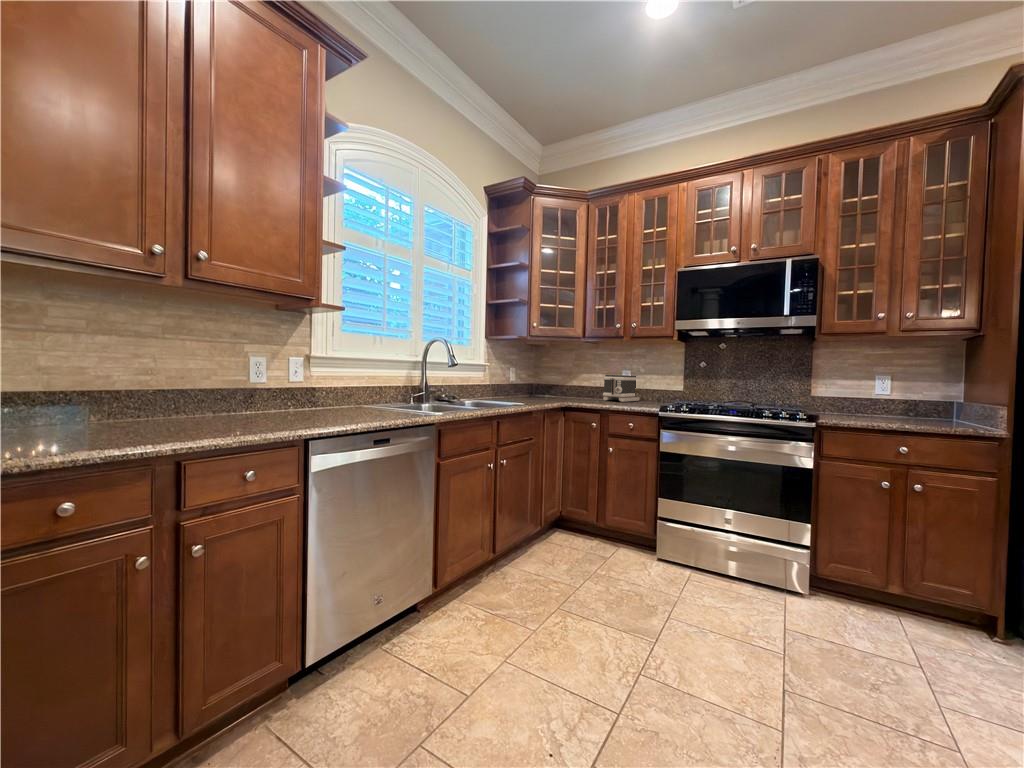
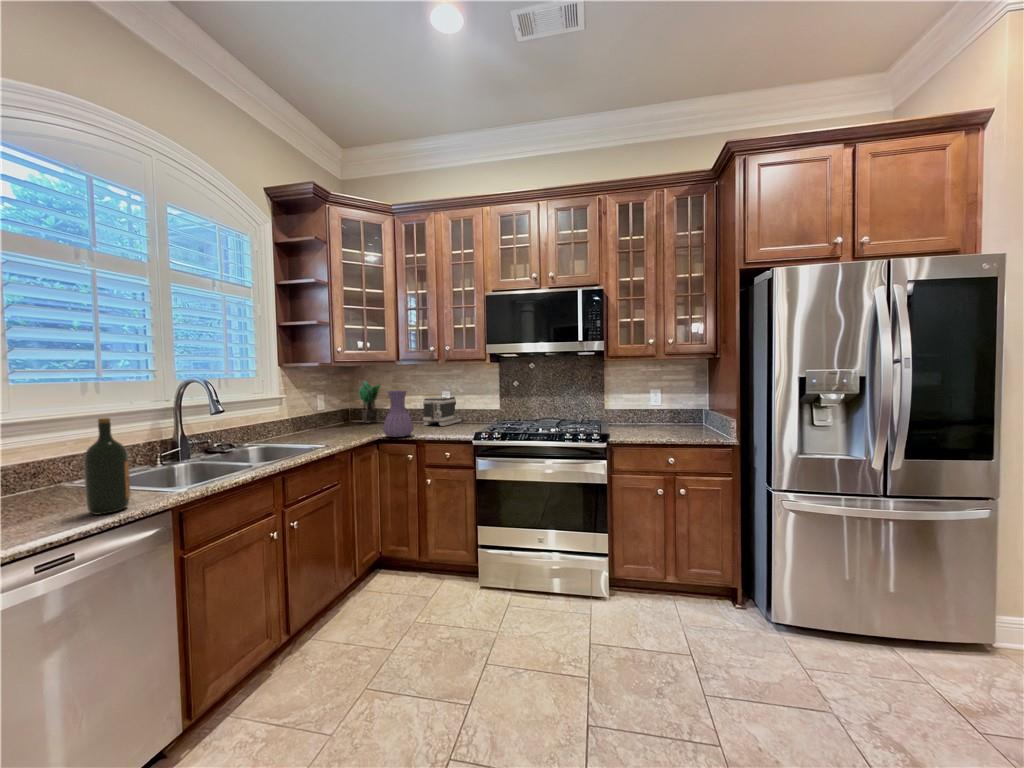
wine bottle: none [392,350,416,418] -> present [84,418,130,514]
potted plant: none [541,357,563,396] -> present [359,381,380,423]
vase: none [571,362,599,404] -> present [383,390,413,437]

